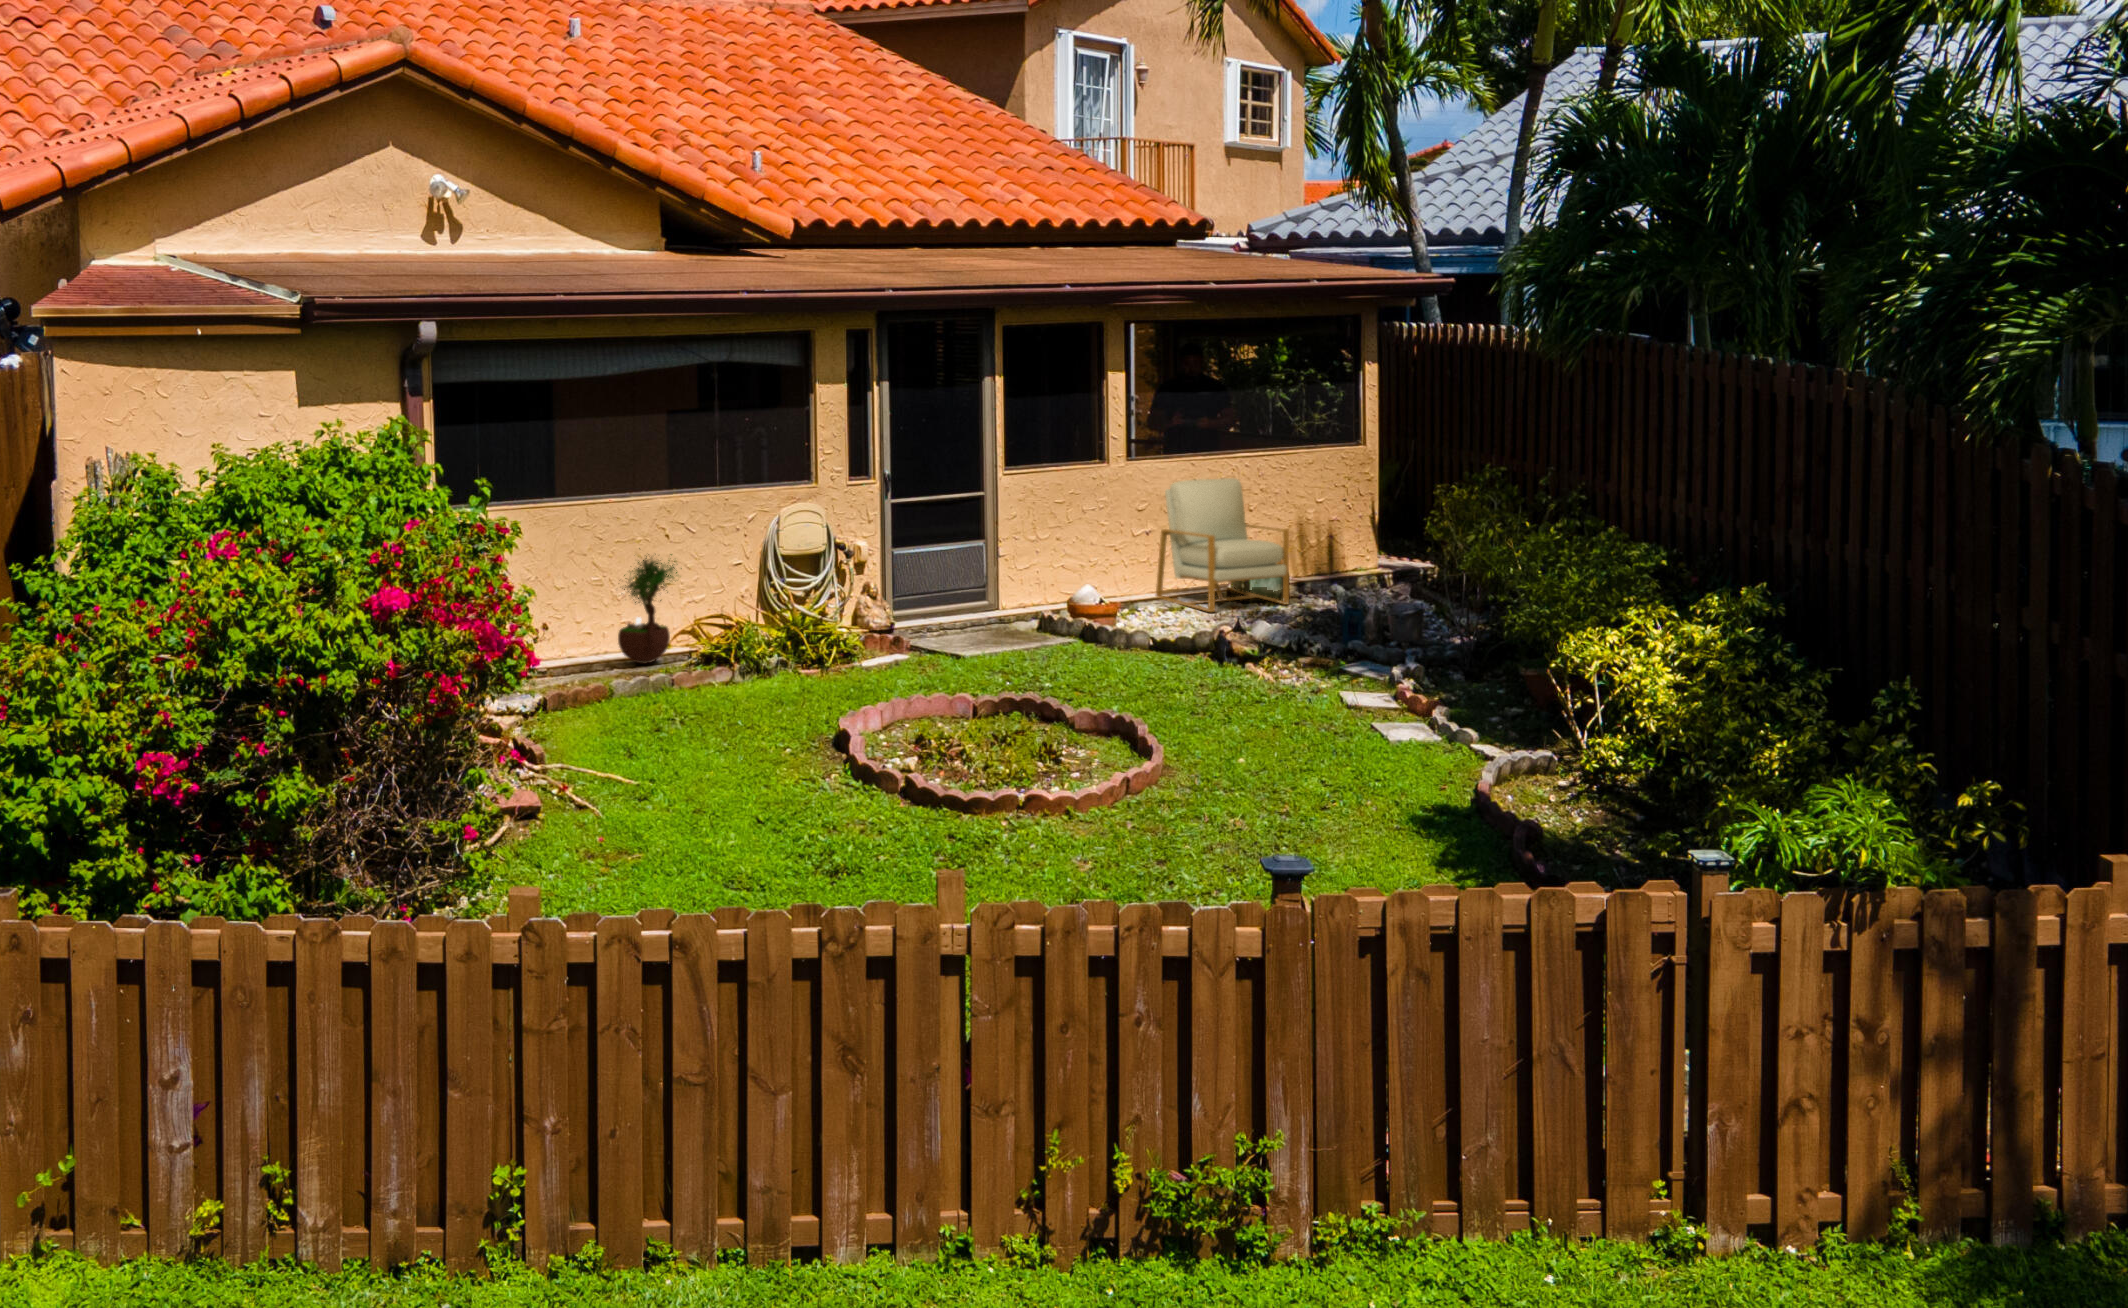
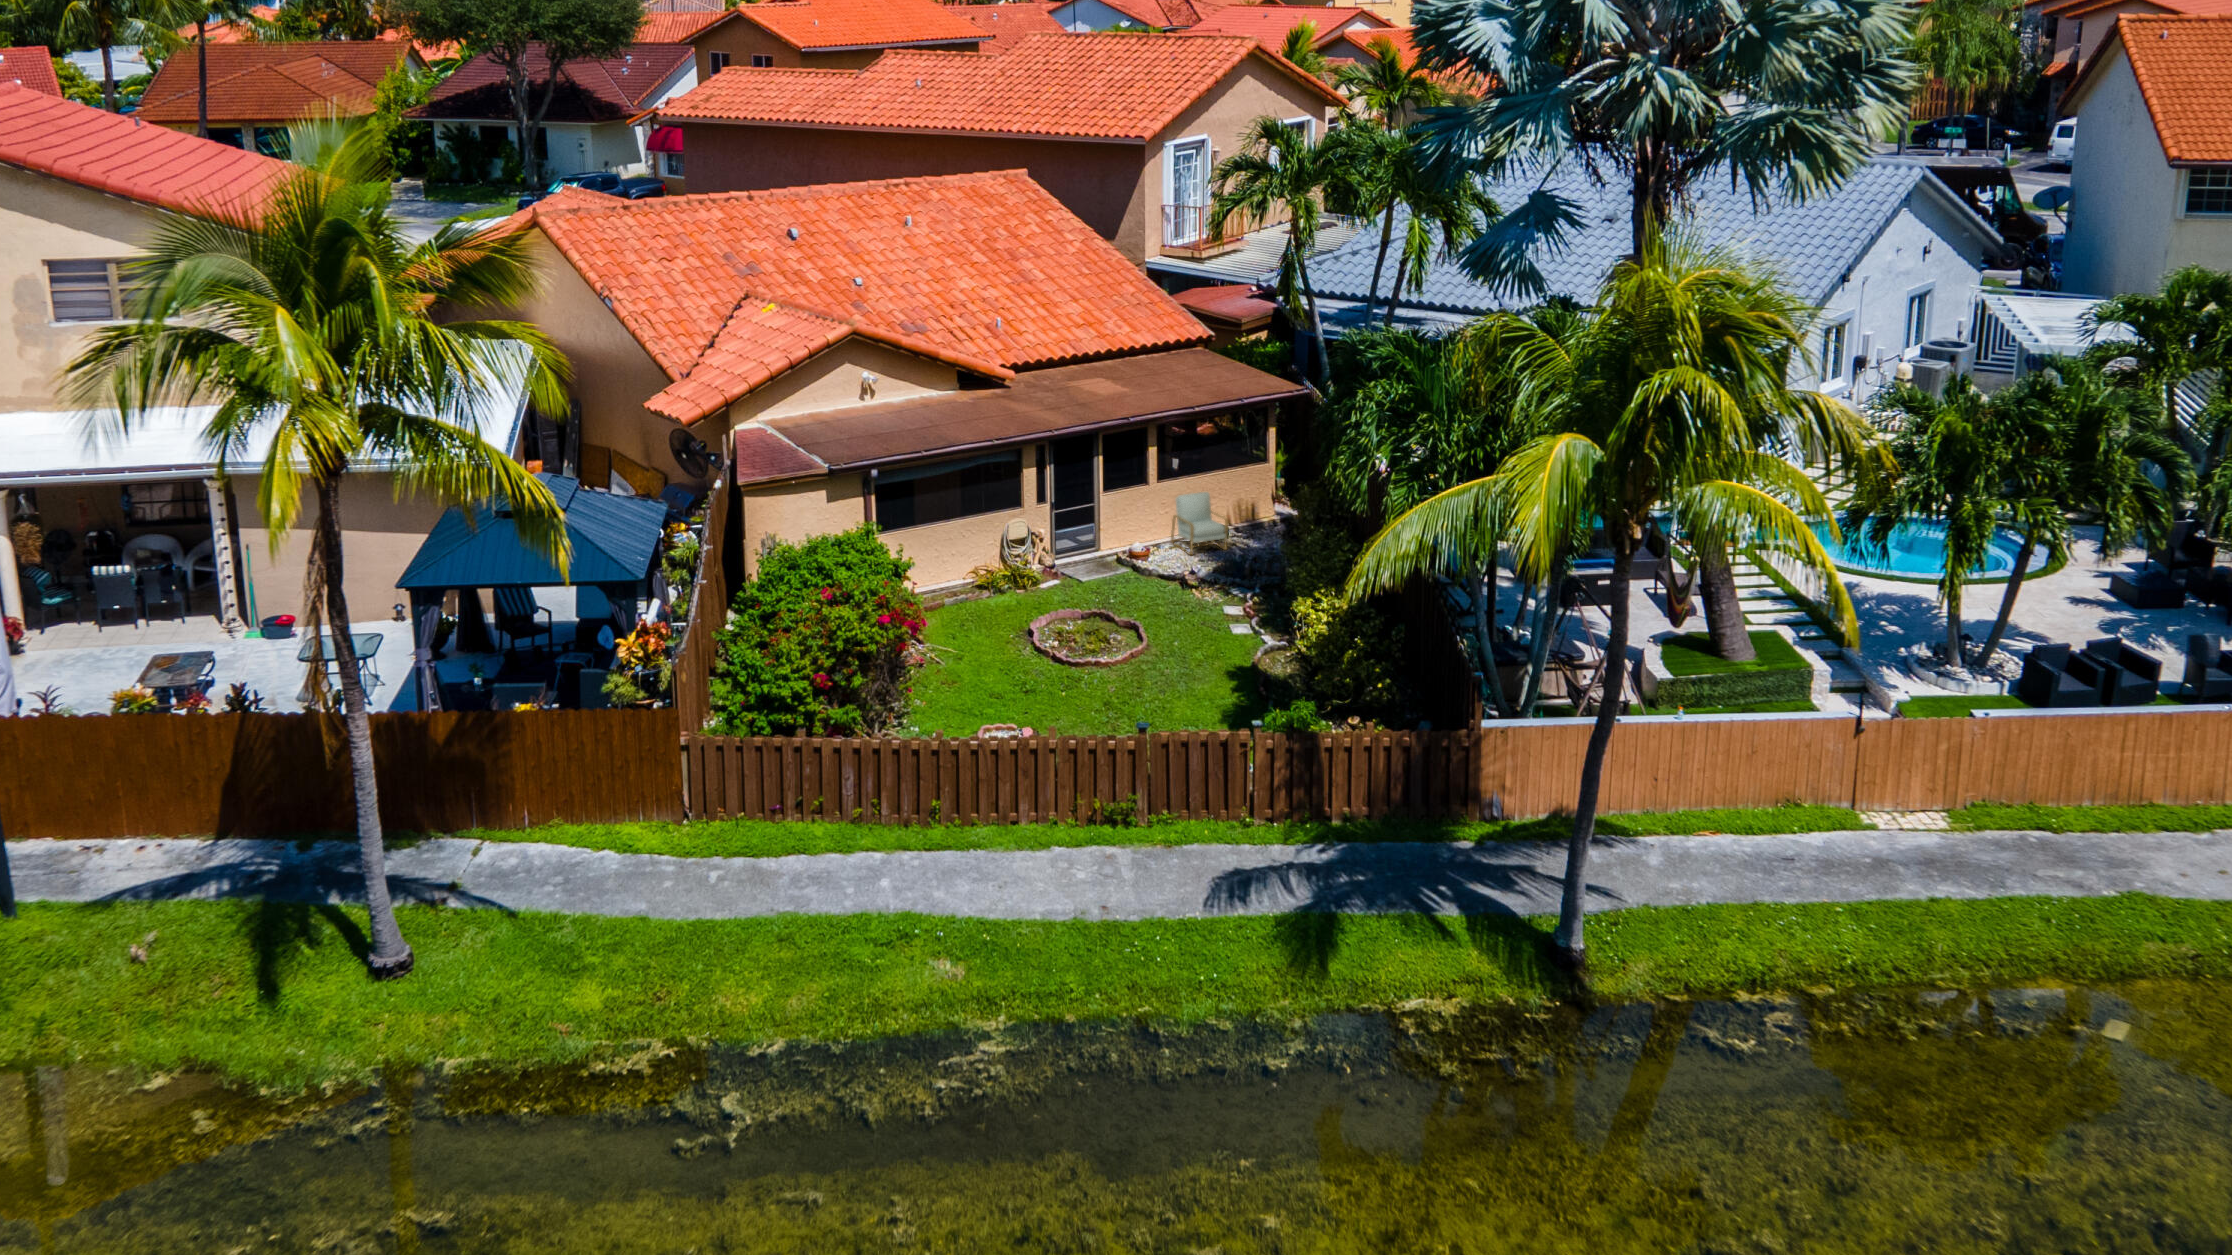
potted tree: present [618,548,682,663] -> none [947,545,972,587]

